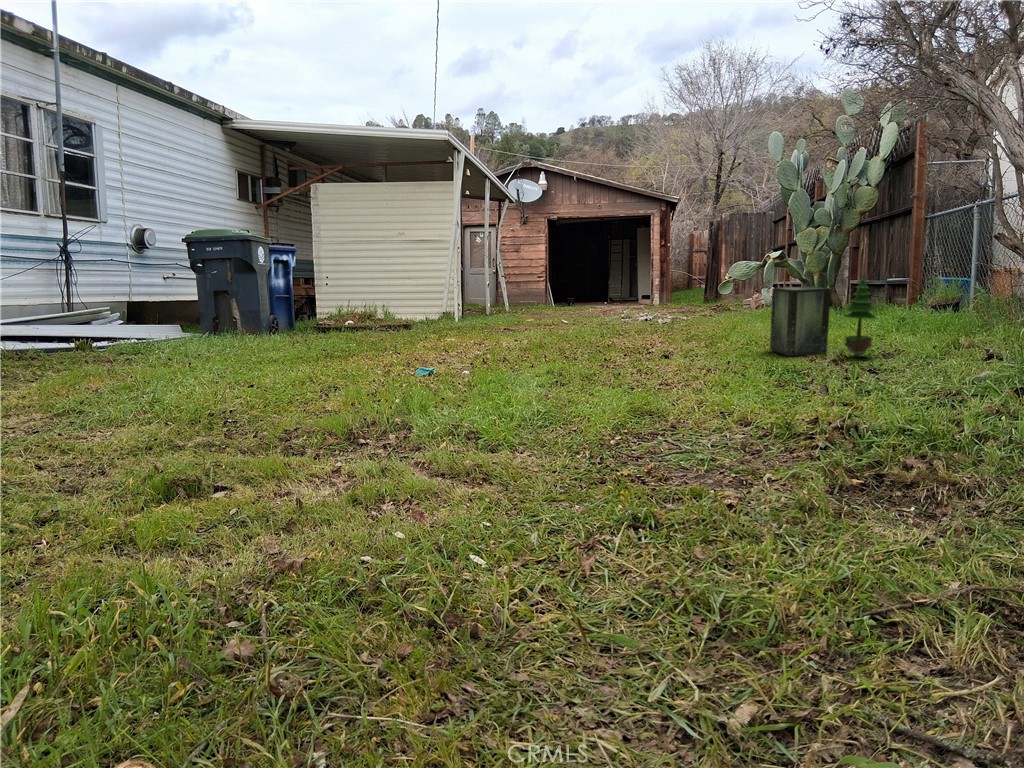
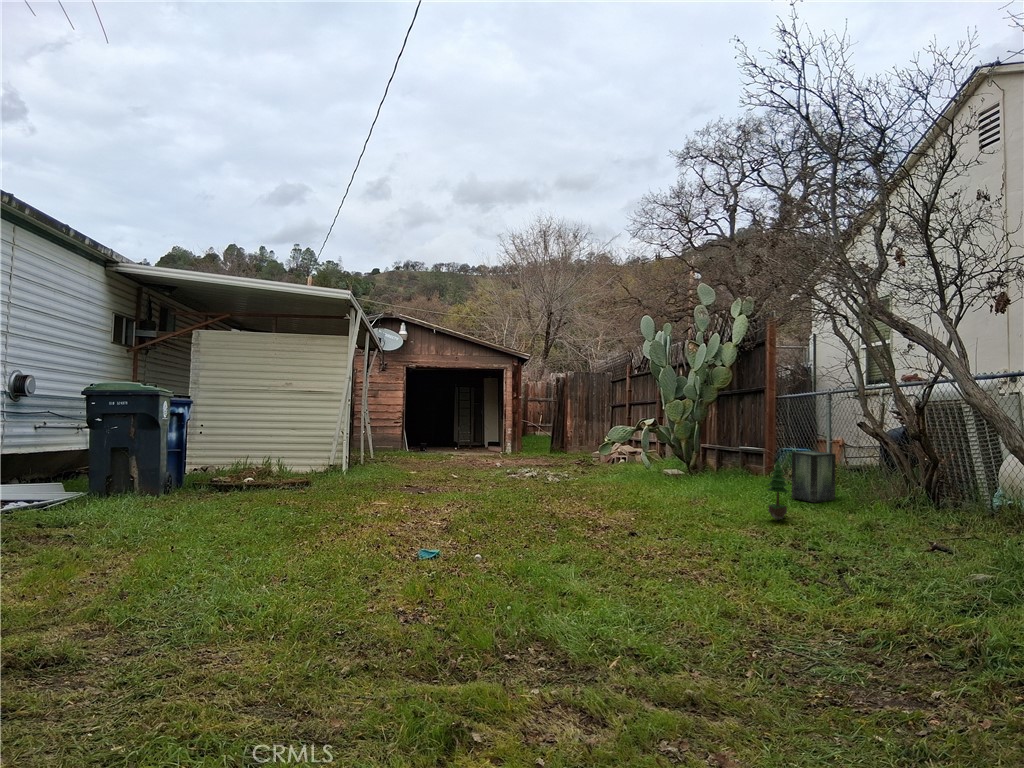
storage box: present [770,286,831,356] -> present [792,451,836,503]

